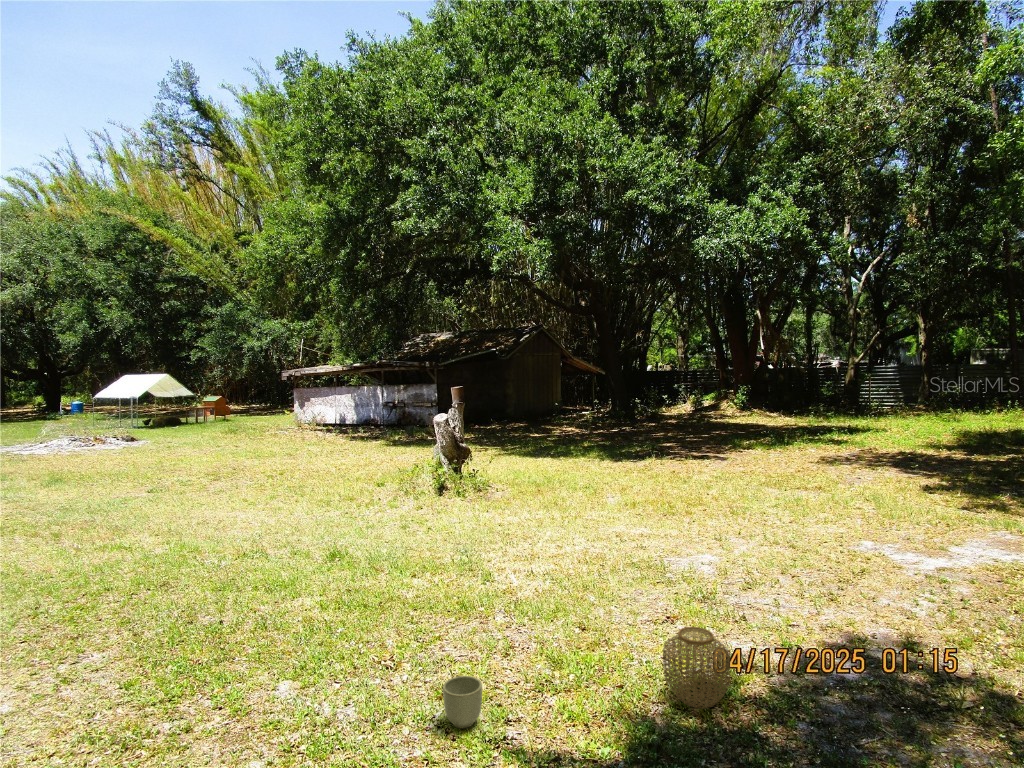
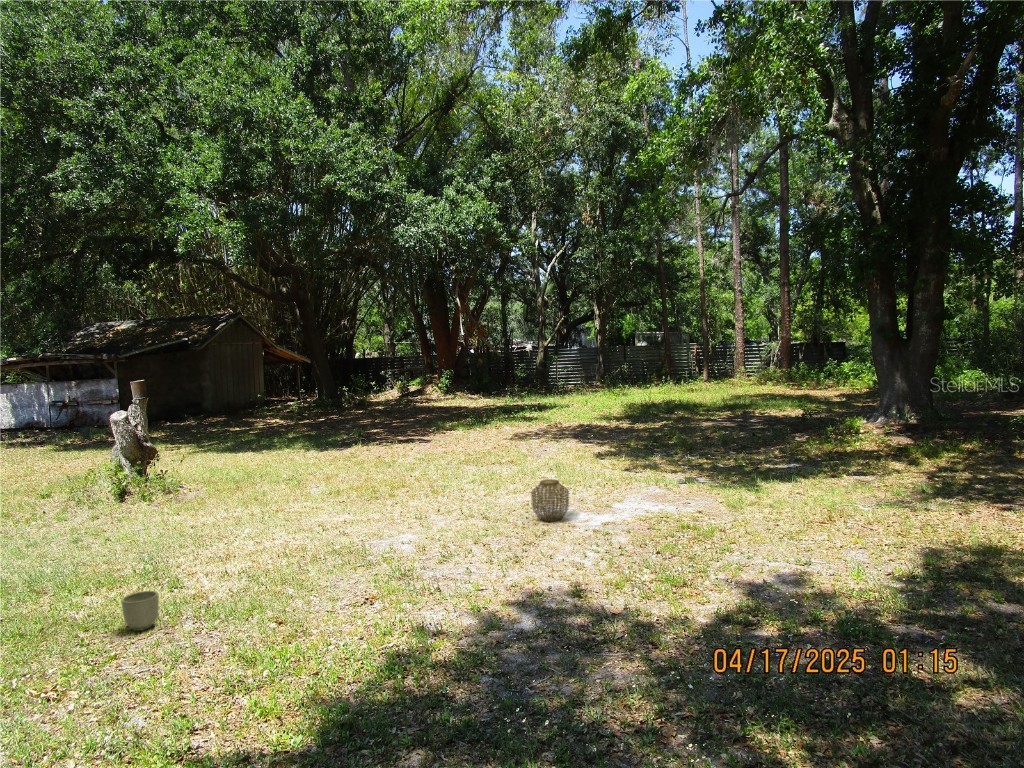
woven basket: present [663,627,730,708] -> present [531,479,569,522]

